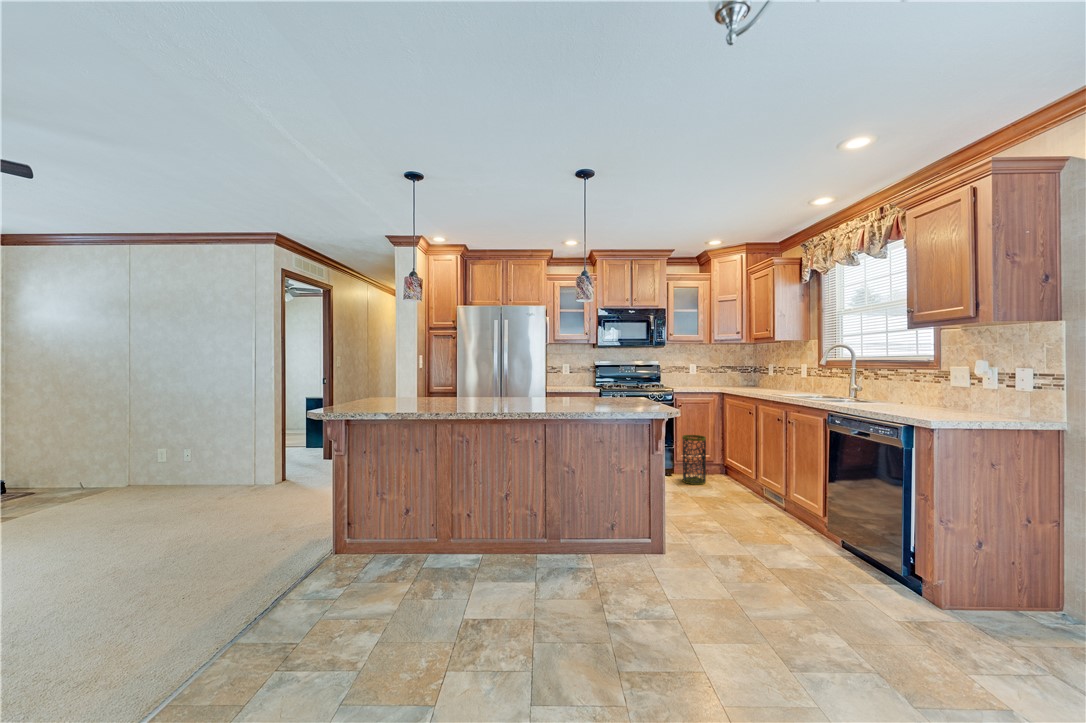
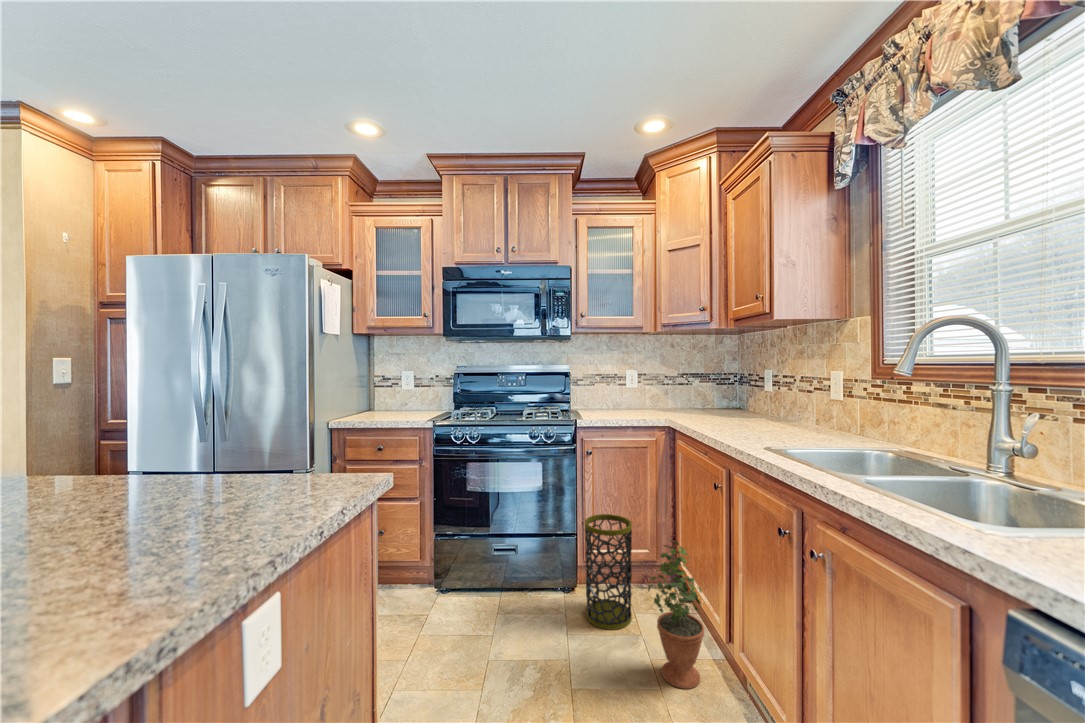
potted plant: none [720,437,745,496] -> present [648,539,704,689]

